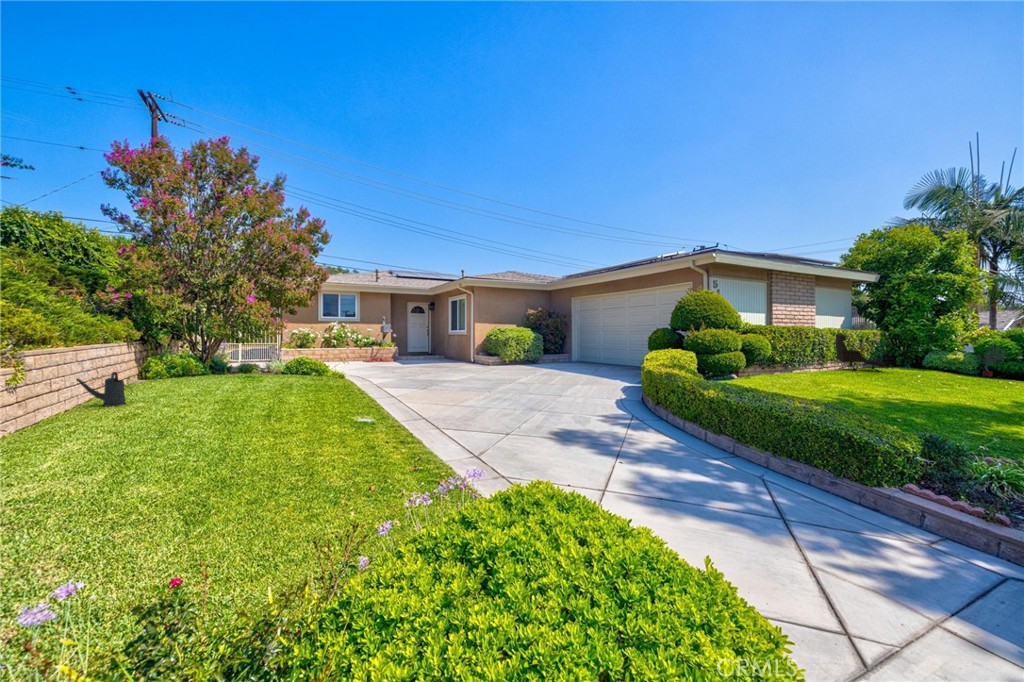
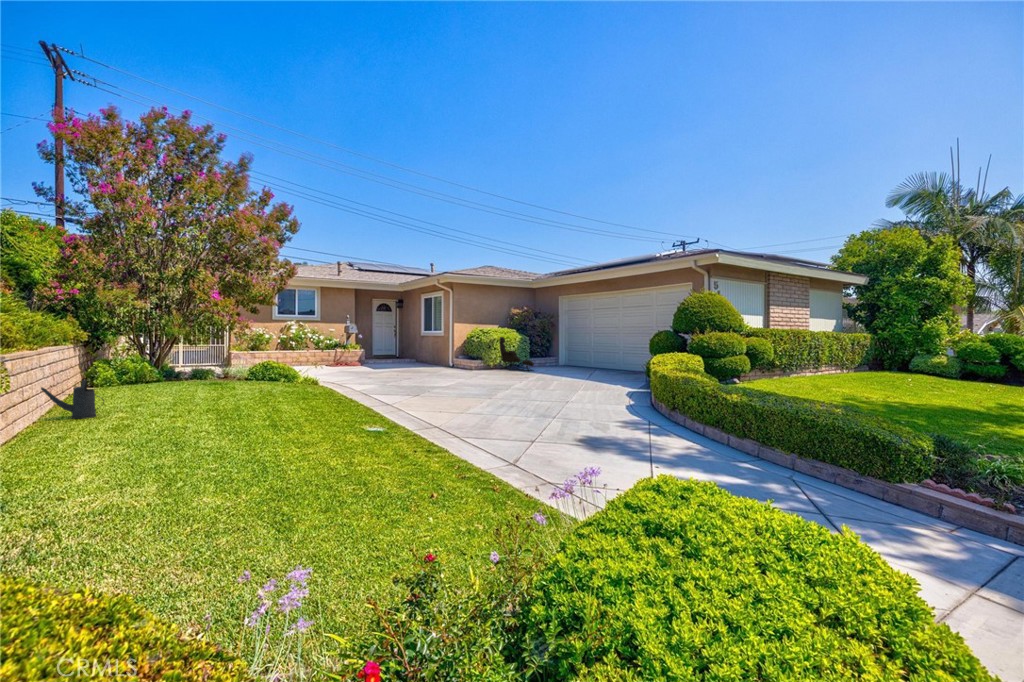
lounge chair: present [836,334,885,371] -> present [500,337,534,370]
potted tree: present [975,346,1005,377] -> none [959,350,989,381]

